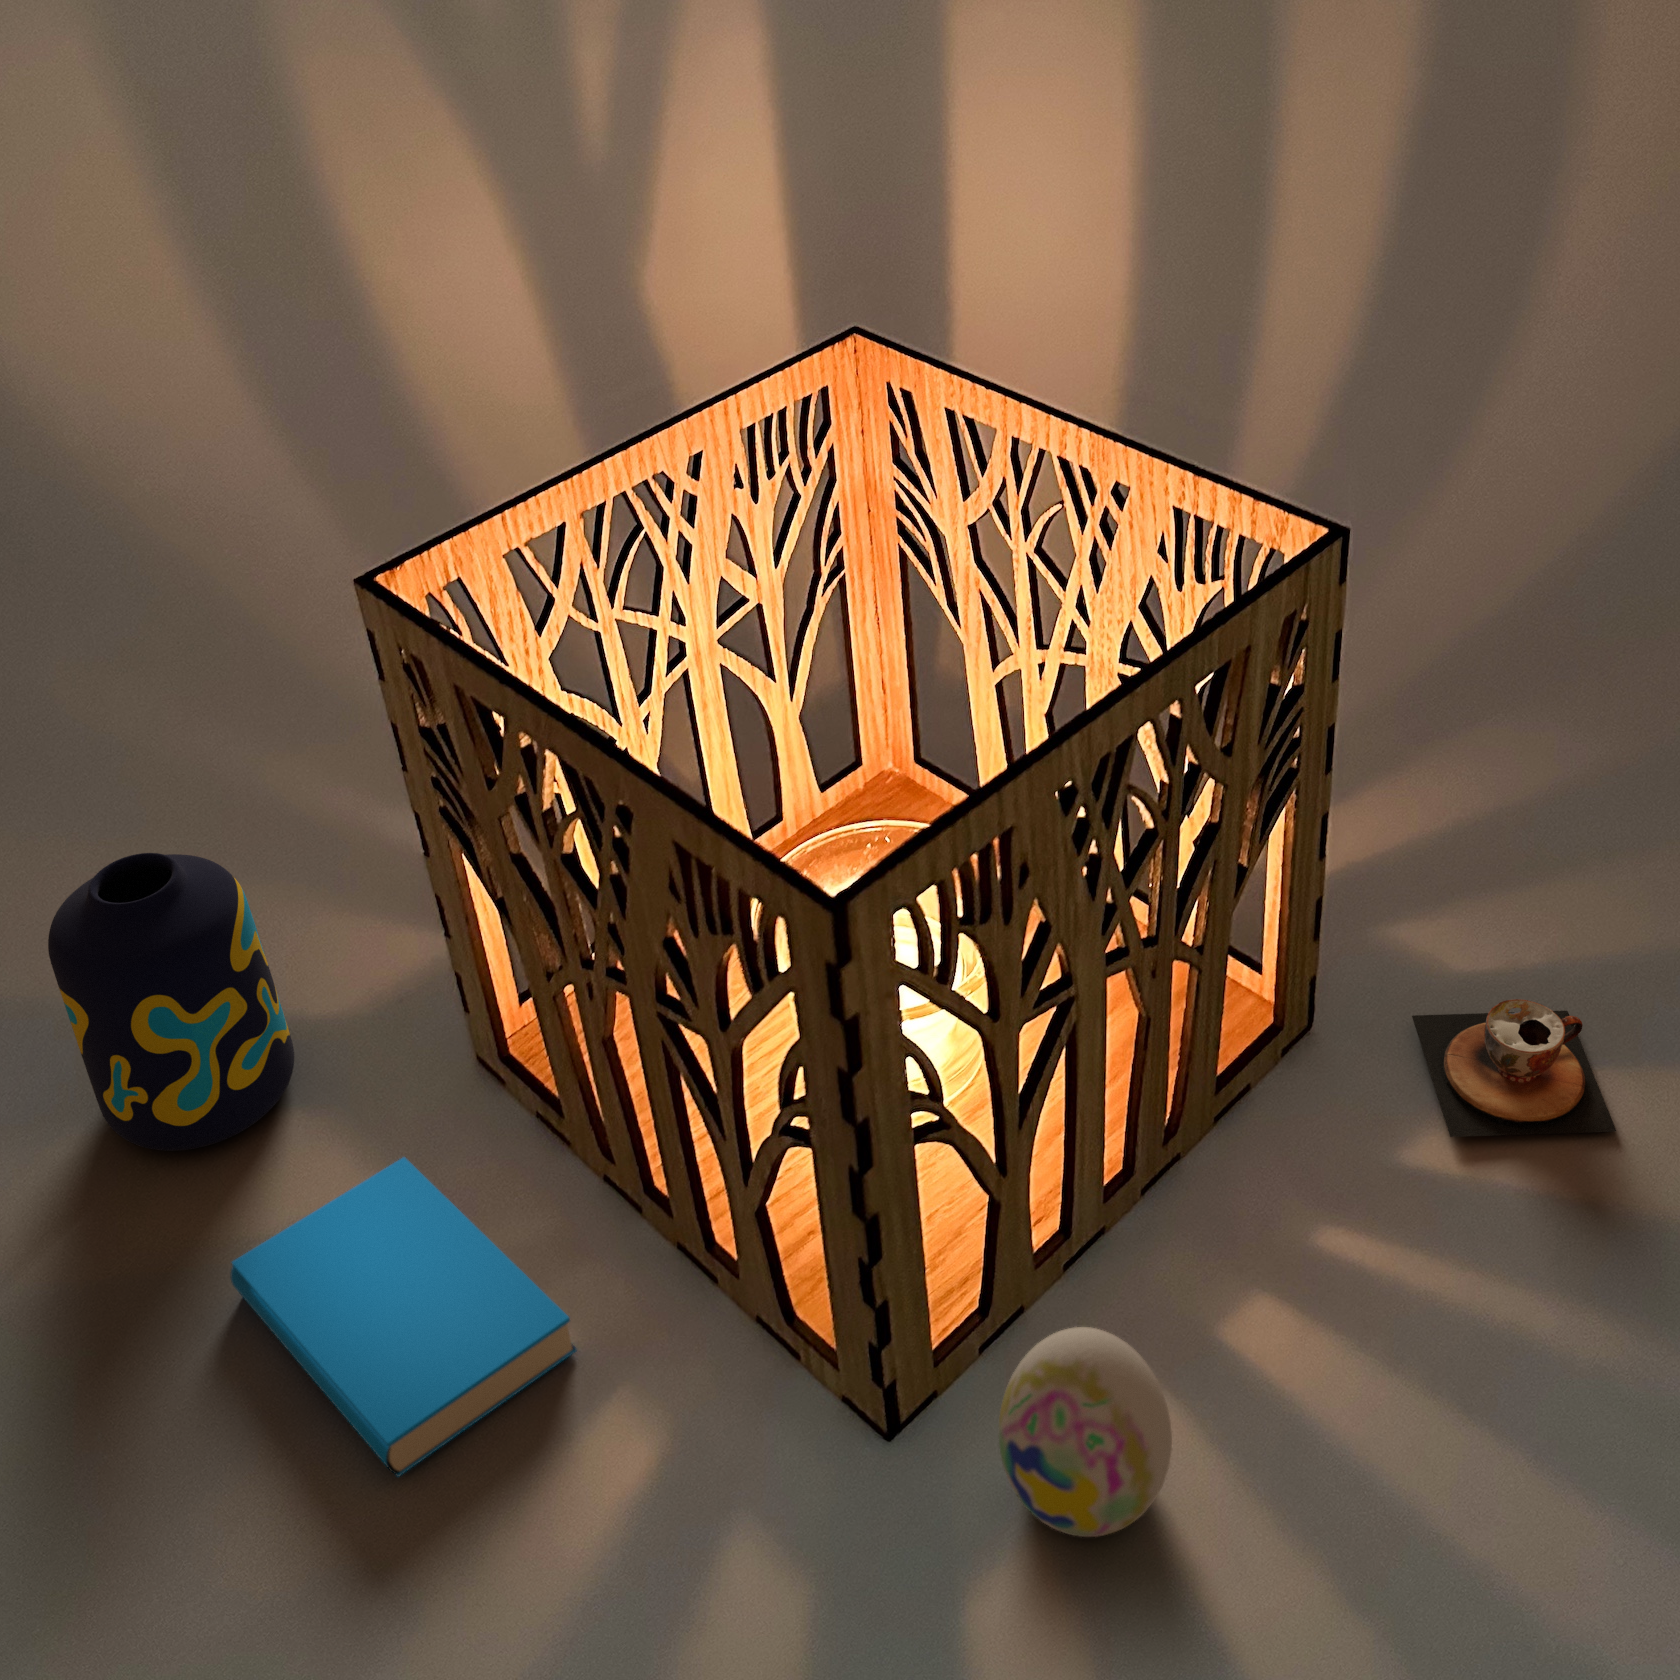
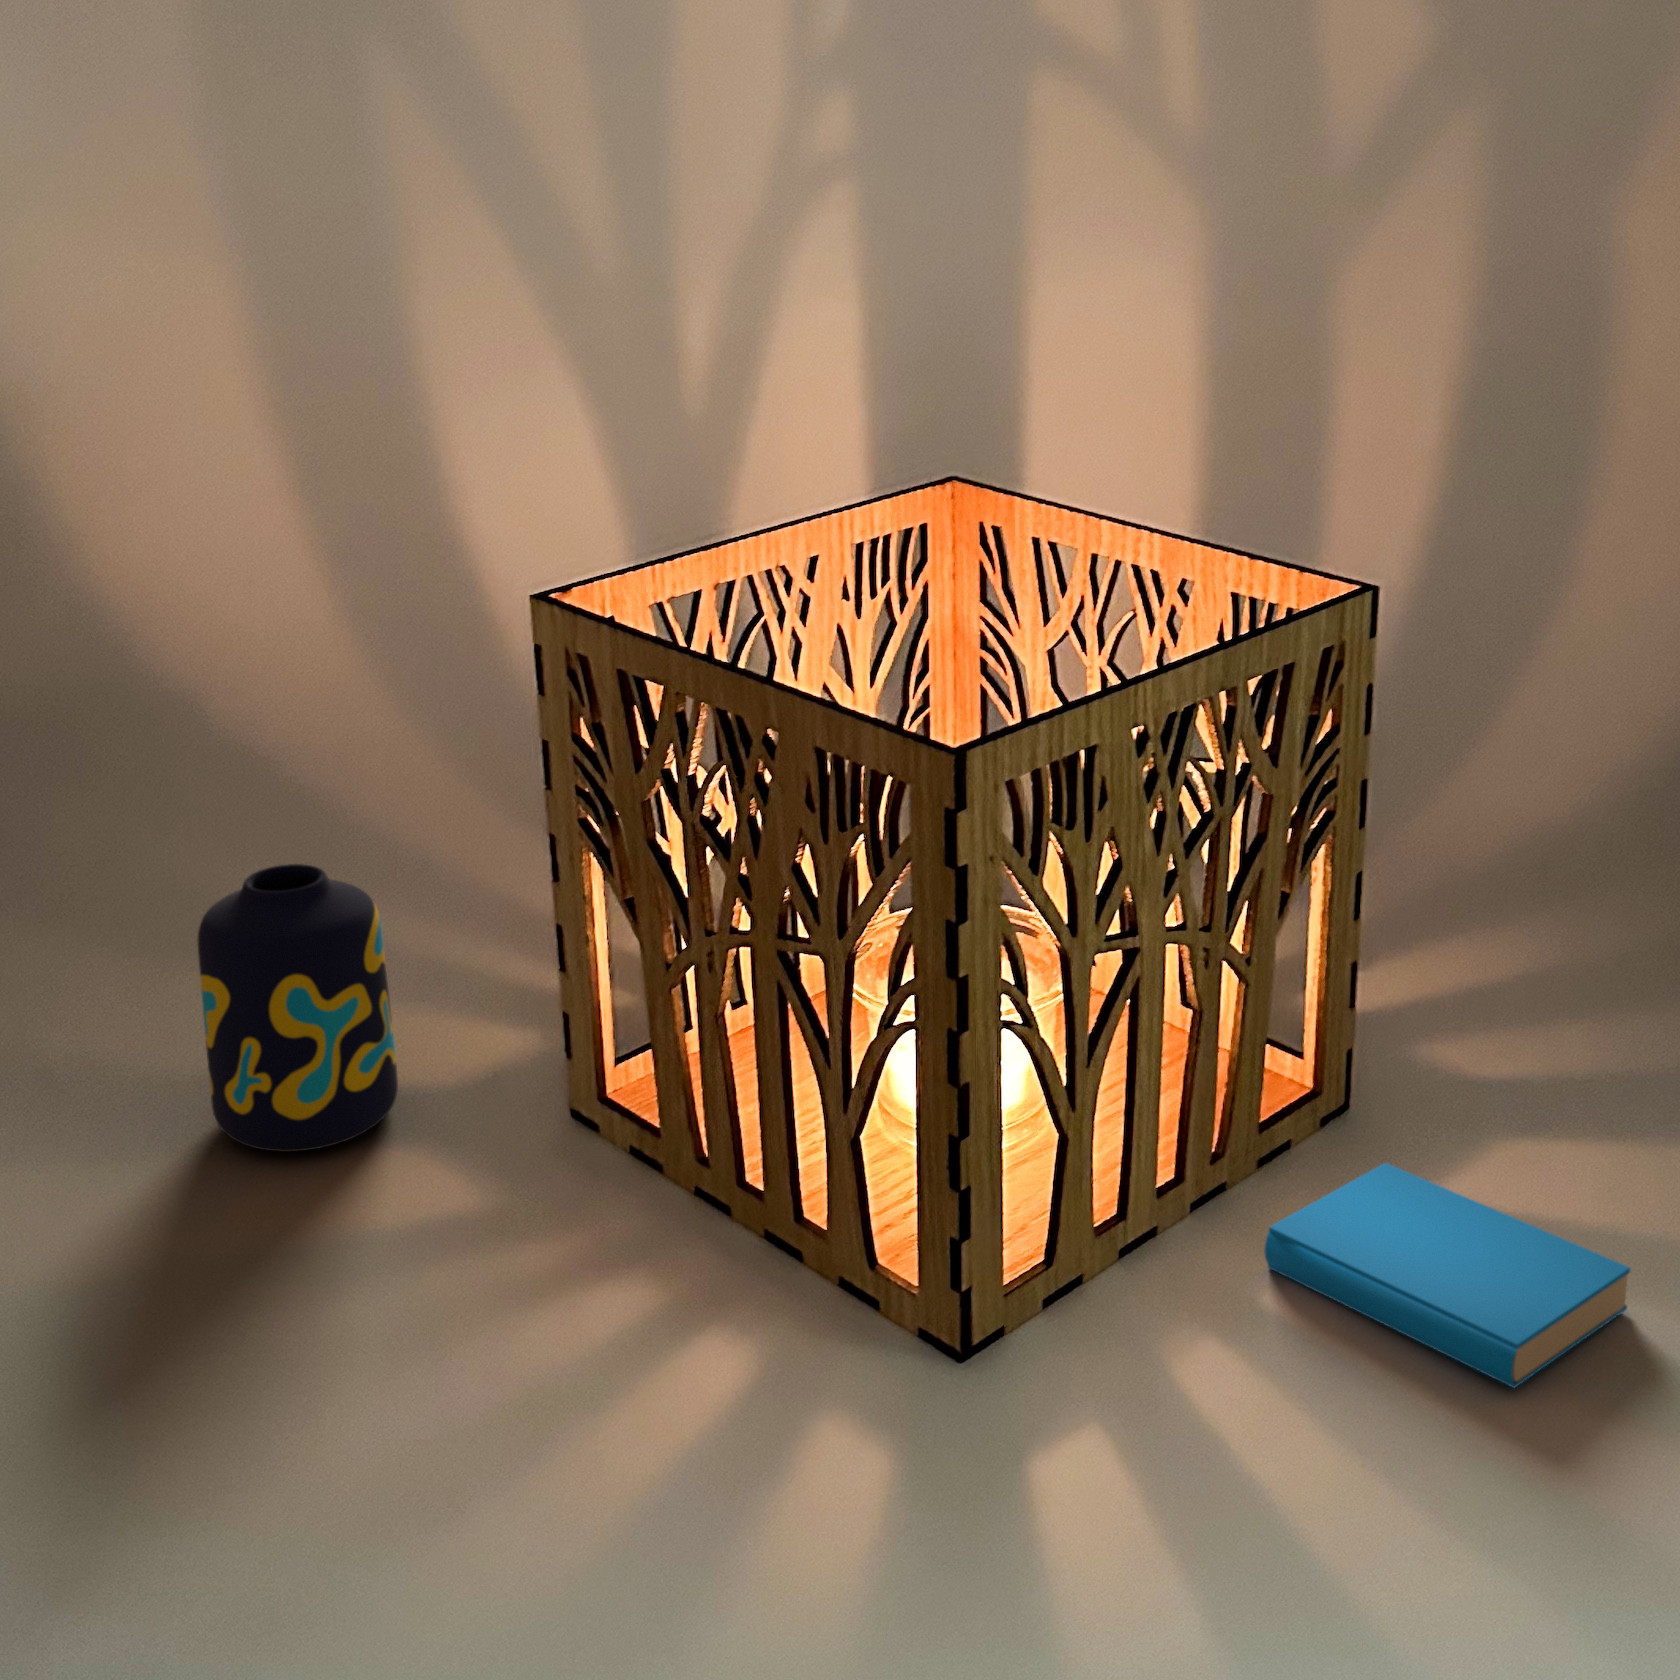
teacup: present [1412,999,1616,1137] -> none [1441,1053,1626,1166]
book: present [231,1157,576,1477] -> present [1264,1163,1630,1388]
decorative egg: present [998,1327,1172,1537] -> none [1066,1212,1223,1416]

